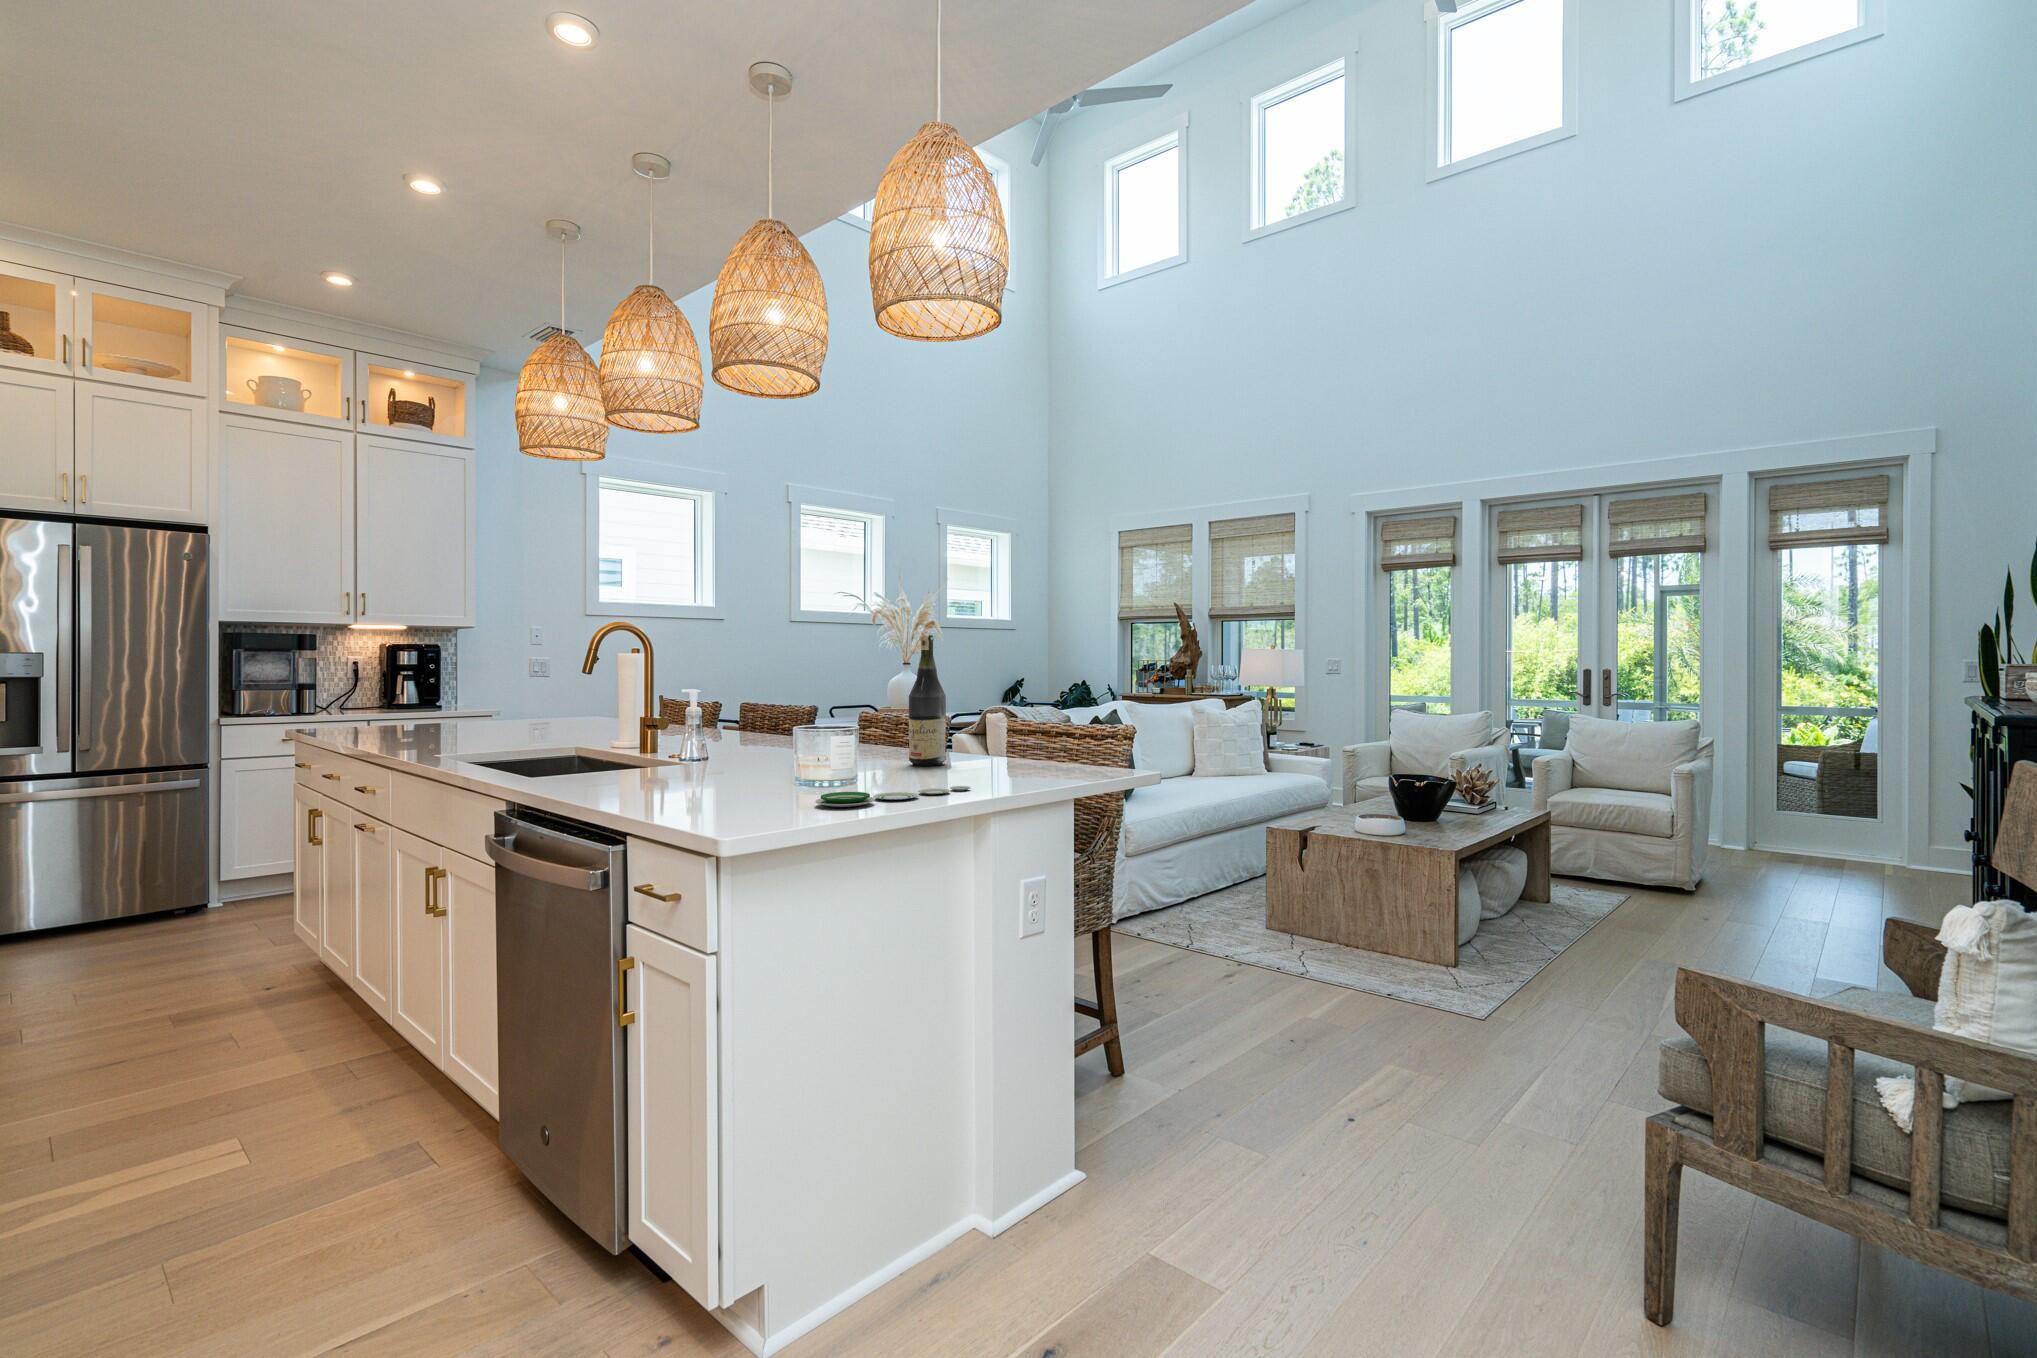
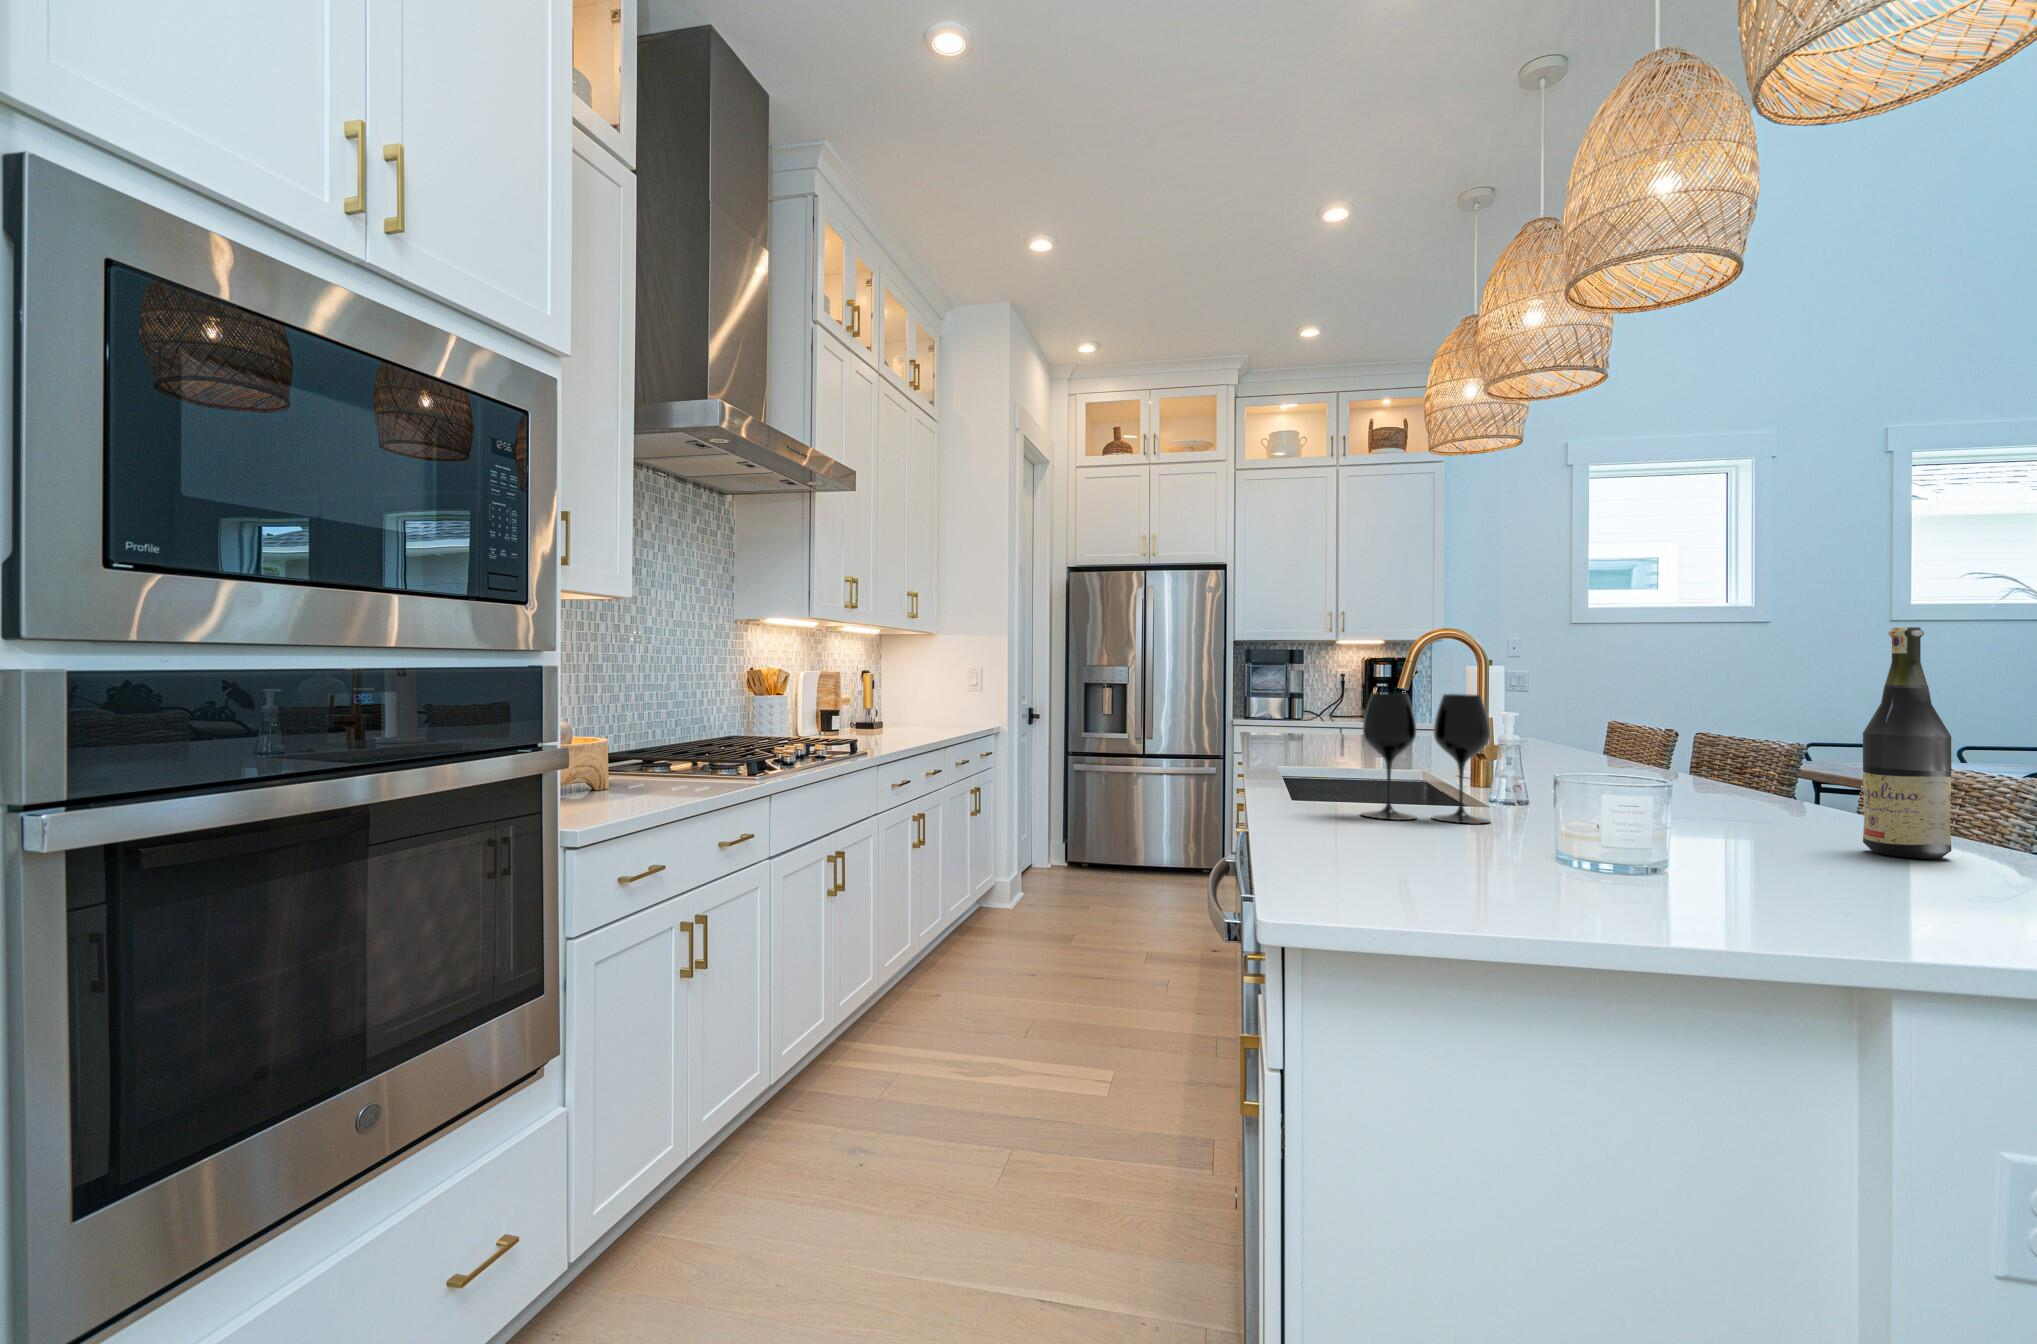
wine glass: none [609,682,709,789] -> present [1361,693,1490,824]
plate: present [815,786,971,807] -> none [1538,865,1898,909]

